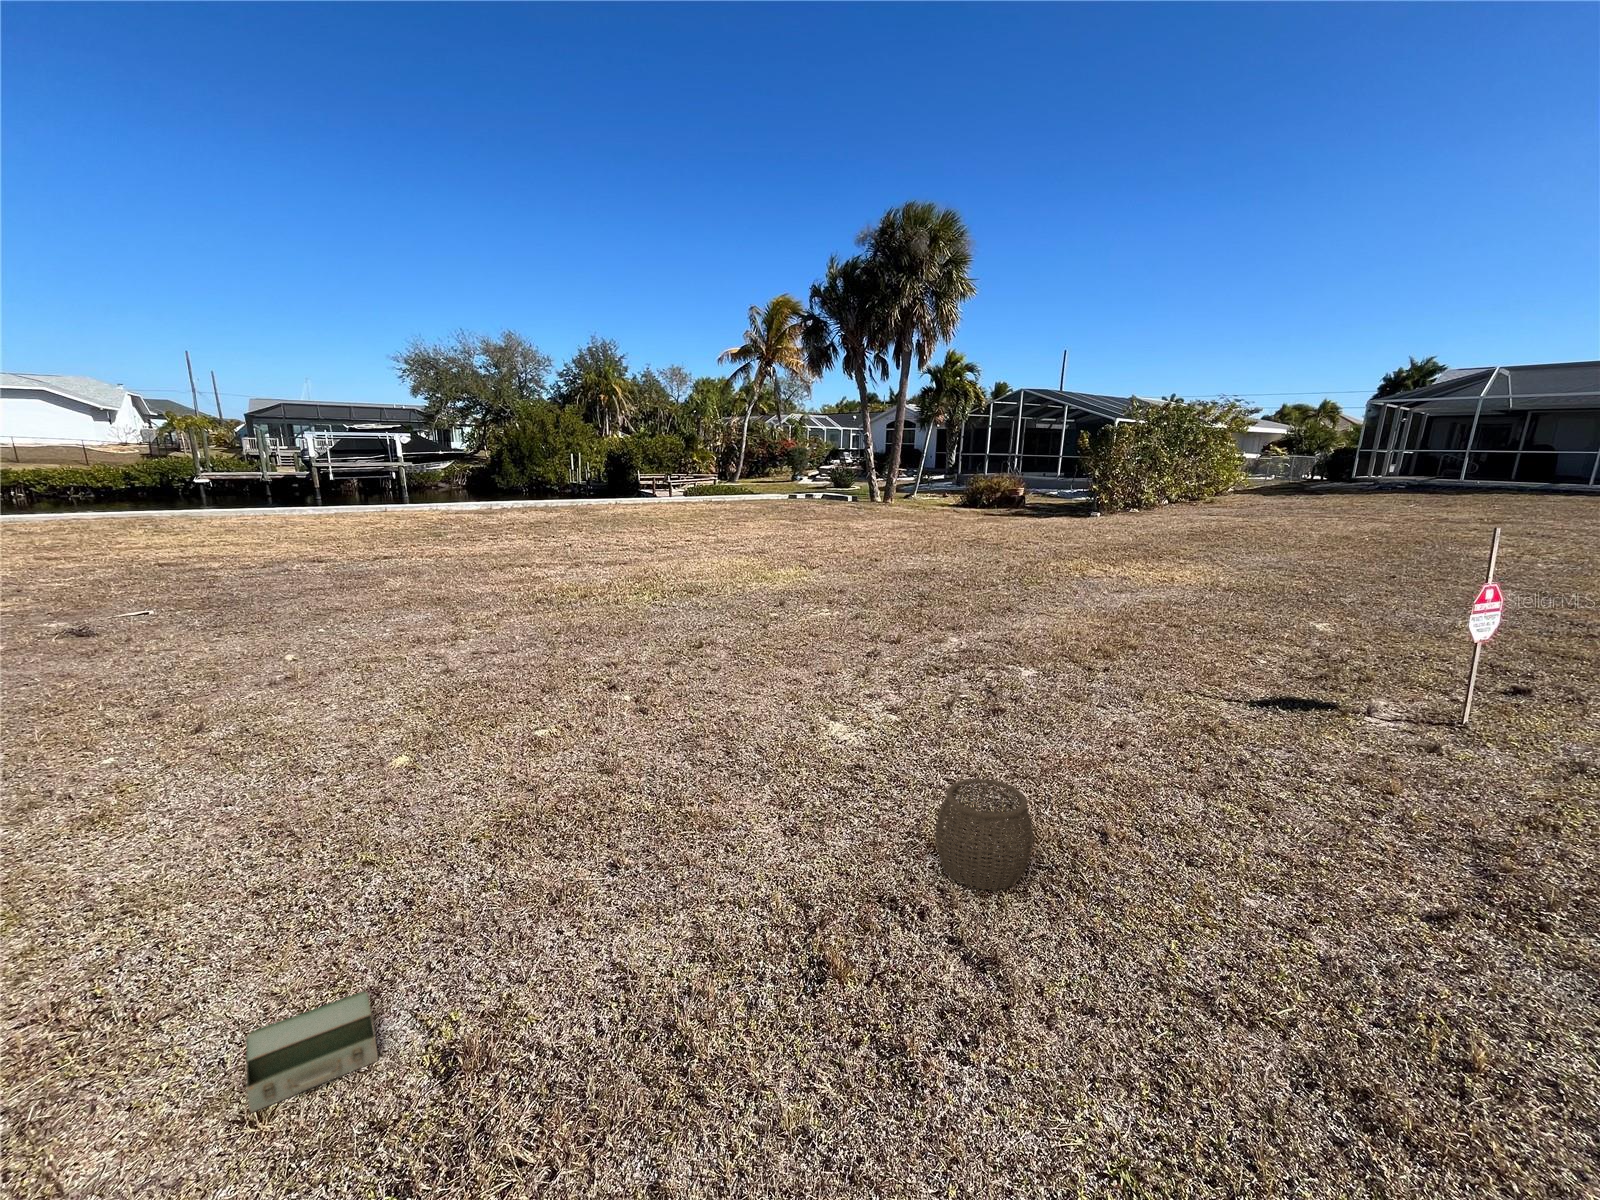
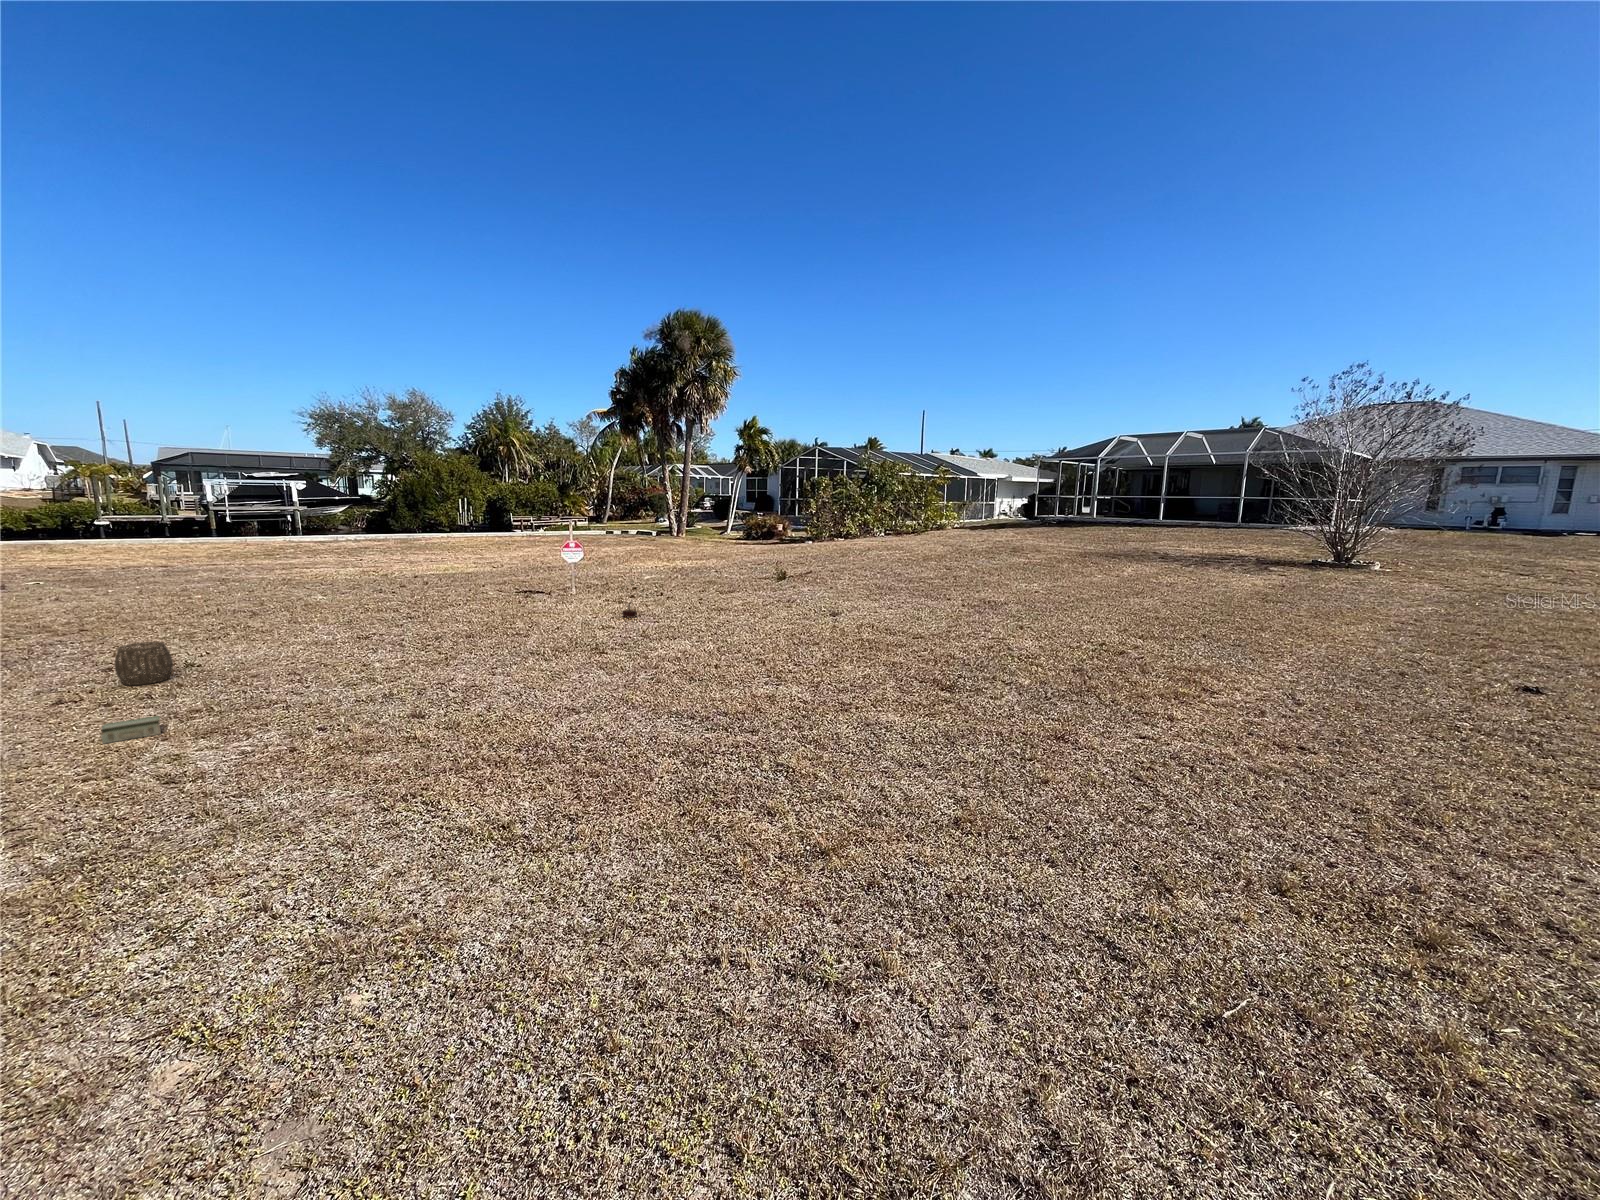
potted plant: none [965,592,1021,653] -> present [621,588,643,618]
woven basket: present [935,779,1034,891] -> present [114,642,173,685]

